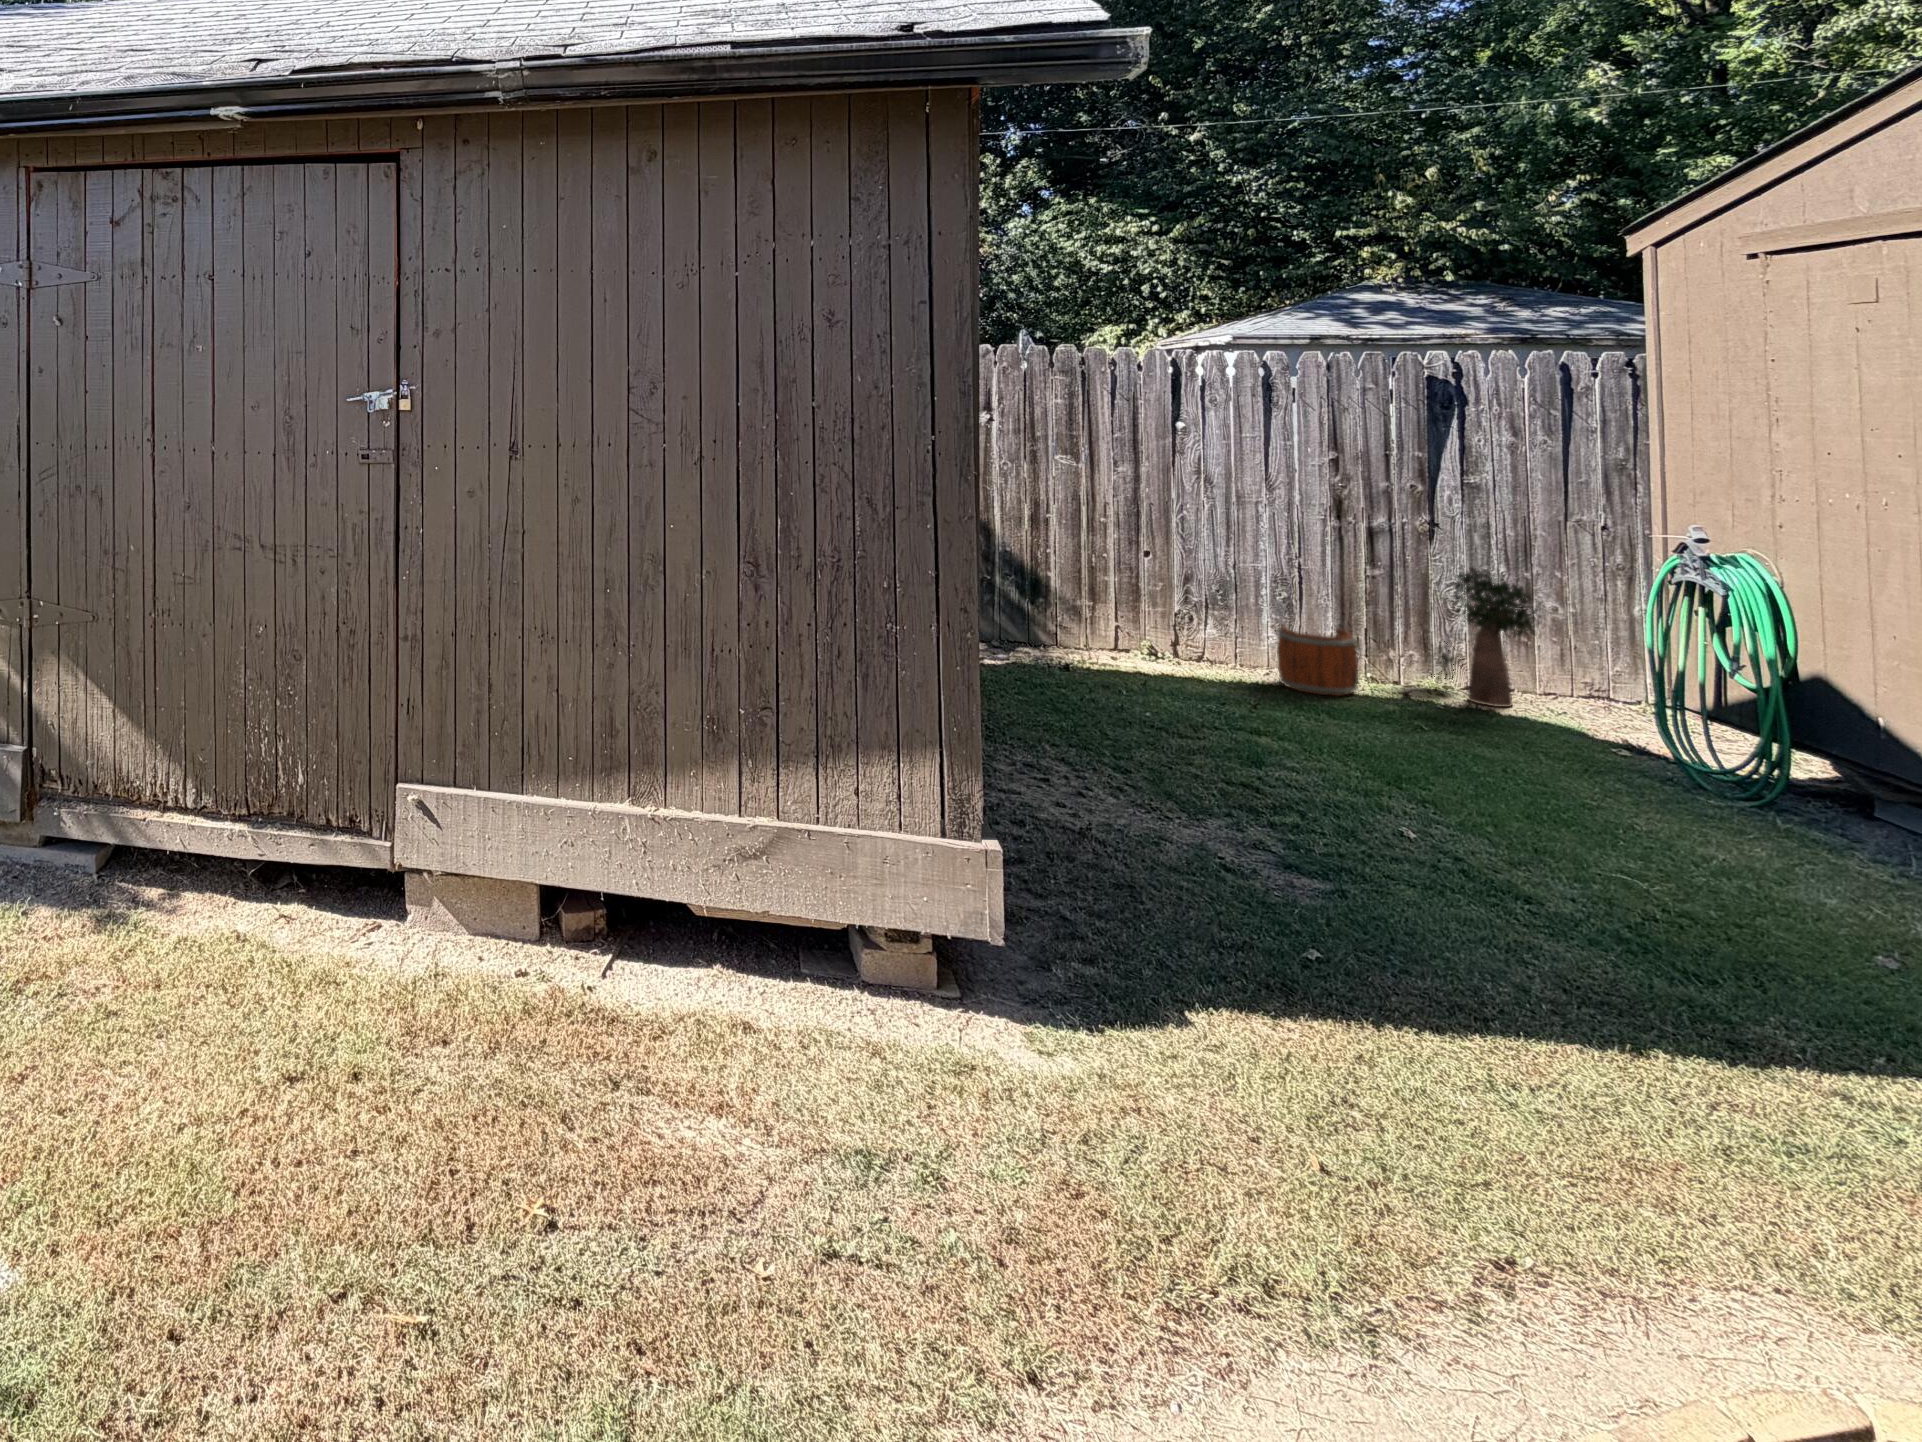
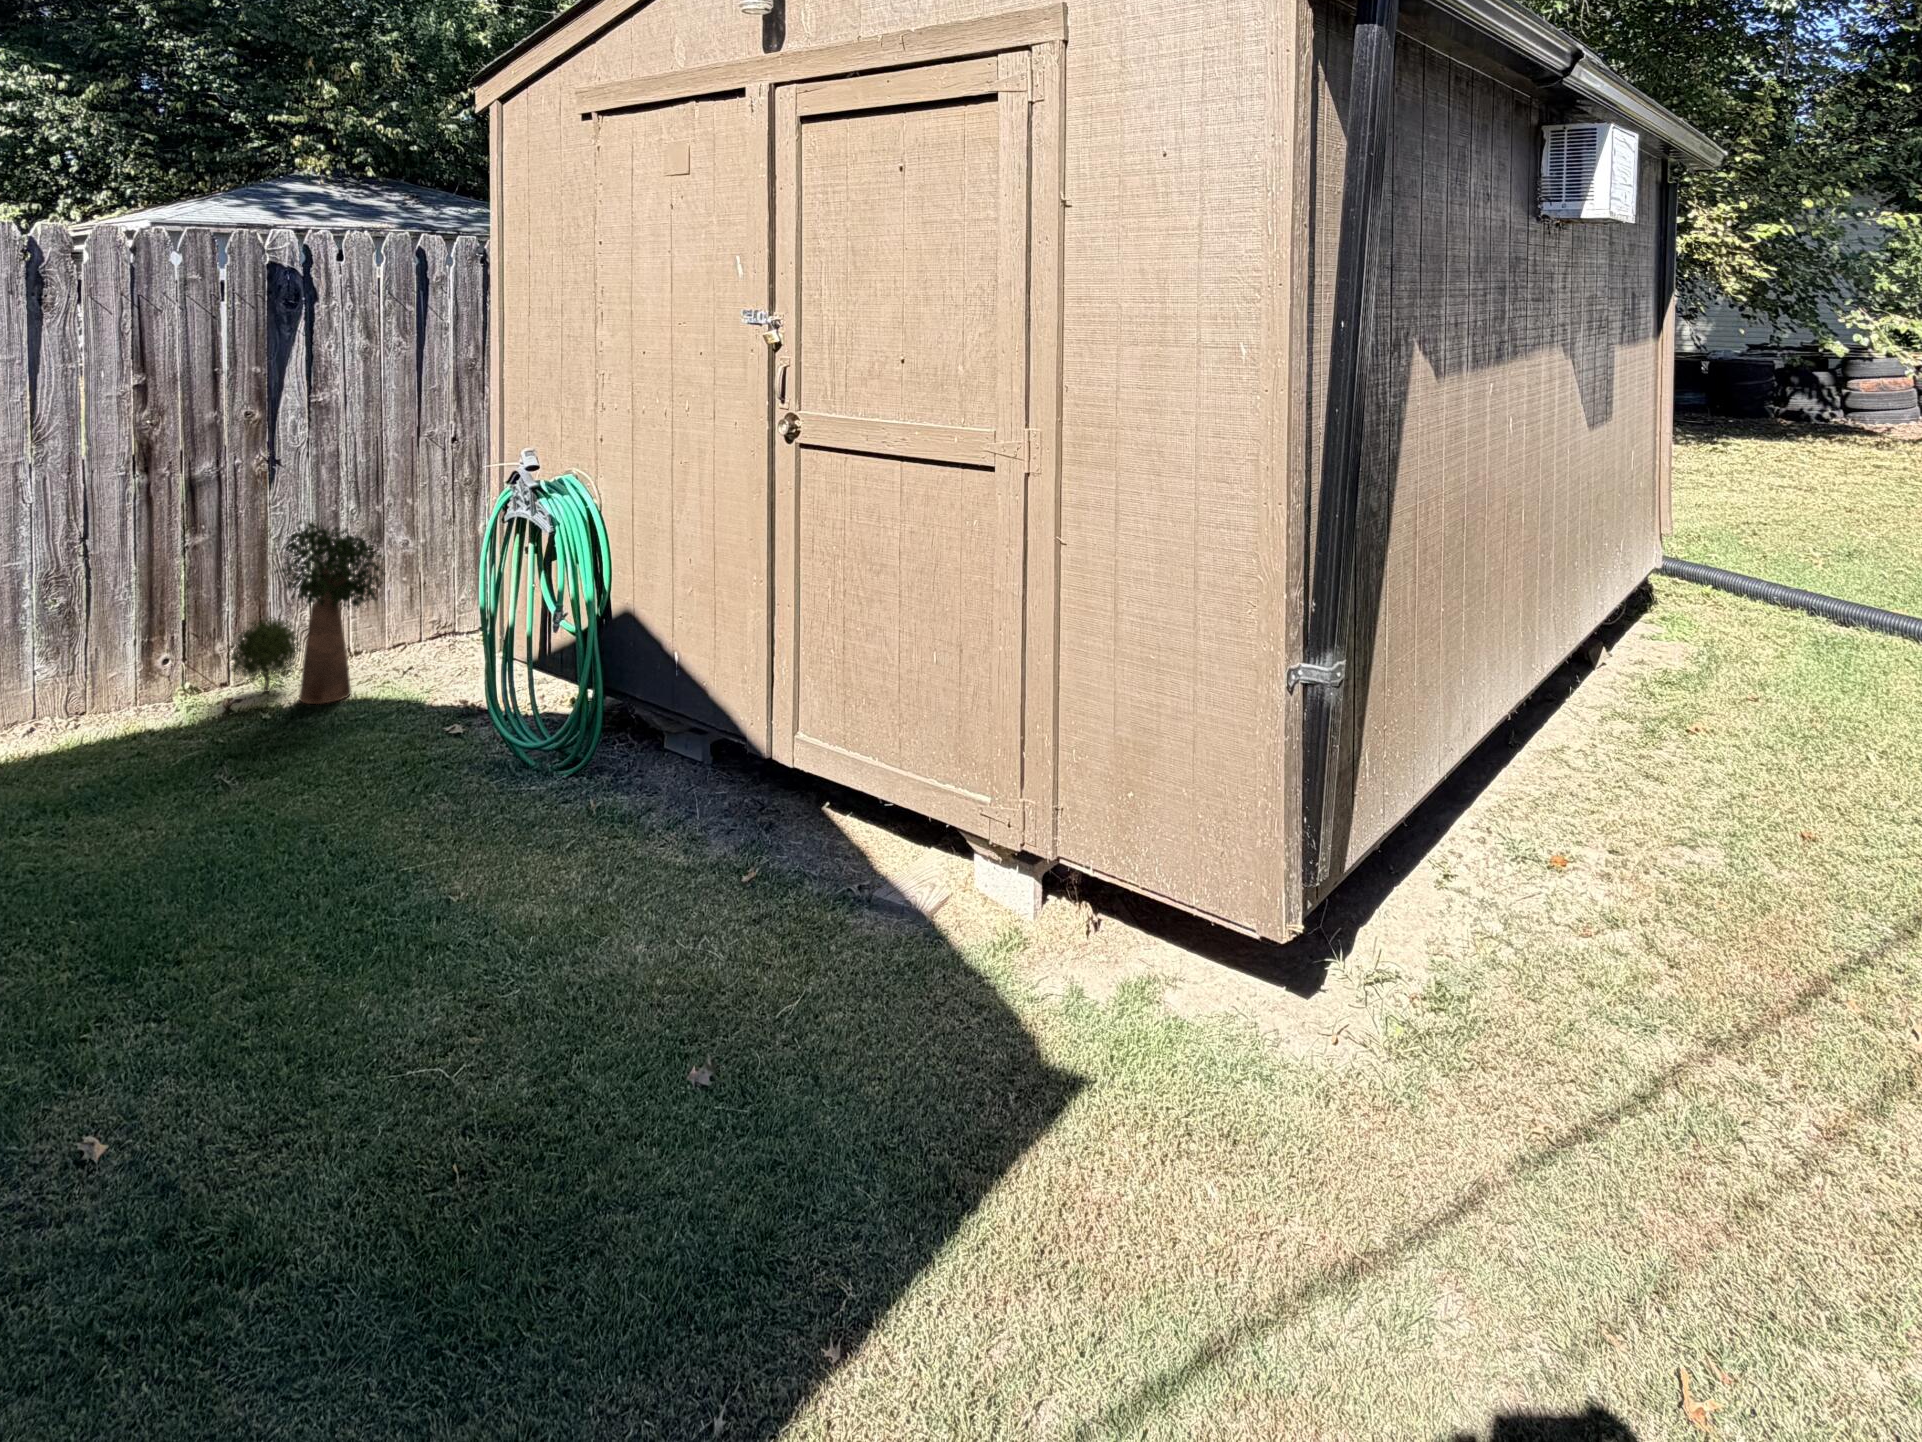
bucket: present [1277,626,1358,696] -> none [28,639,153,753]

